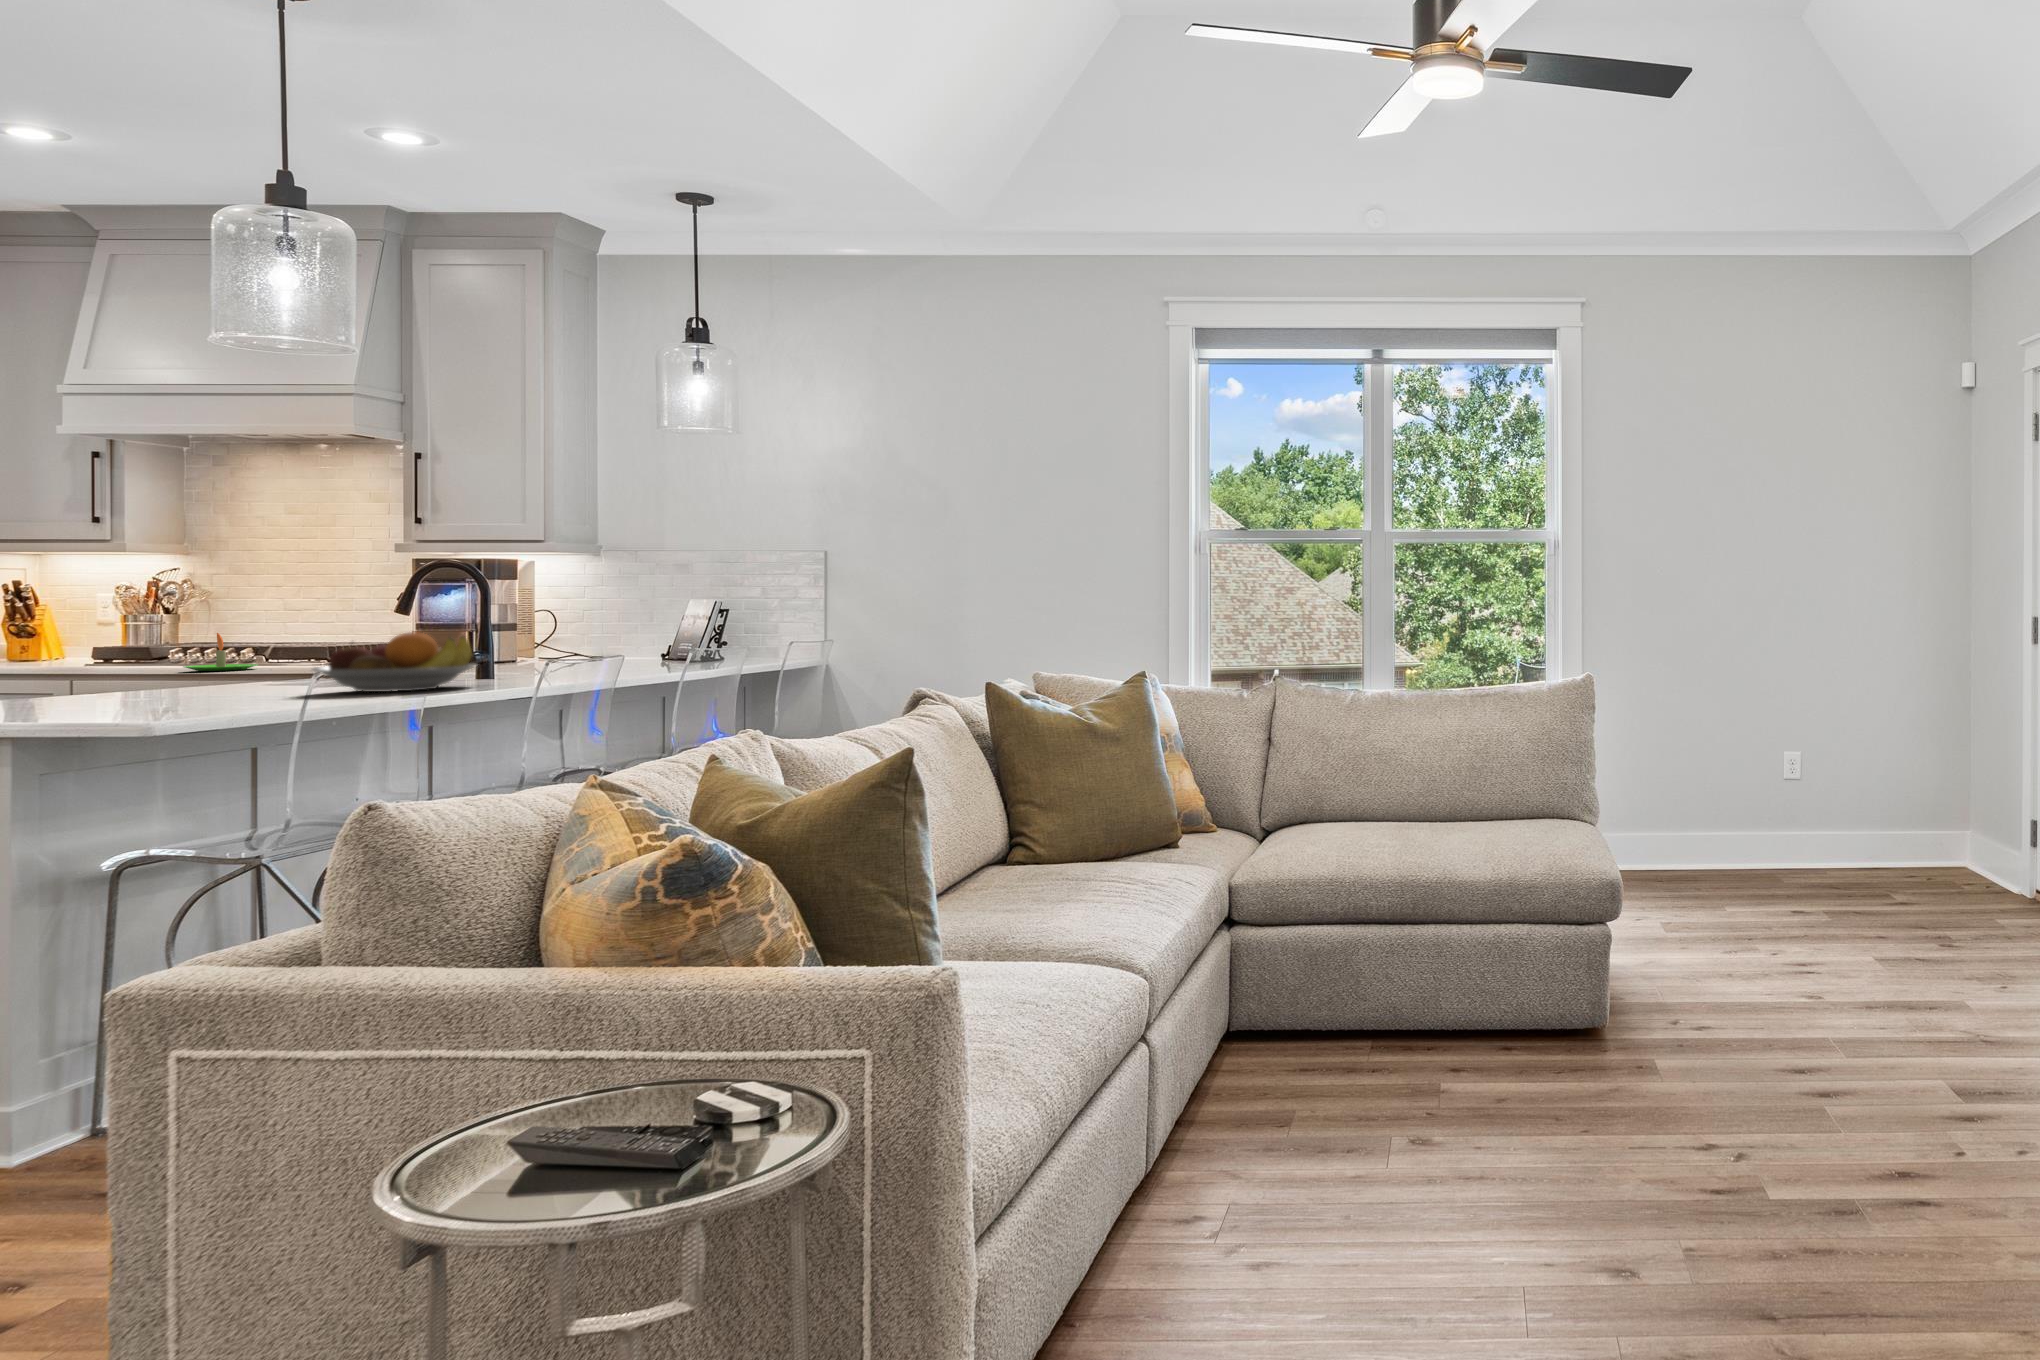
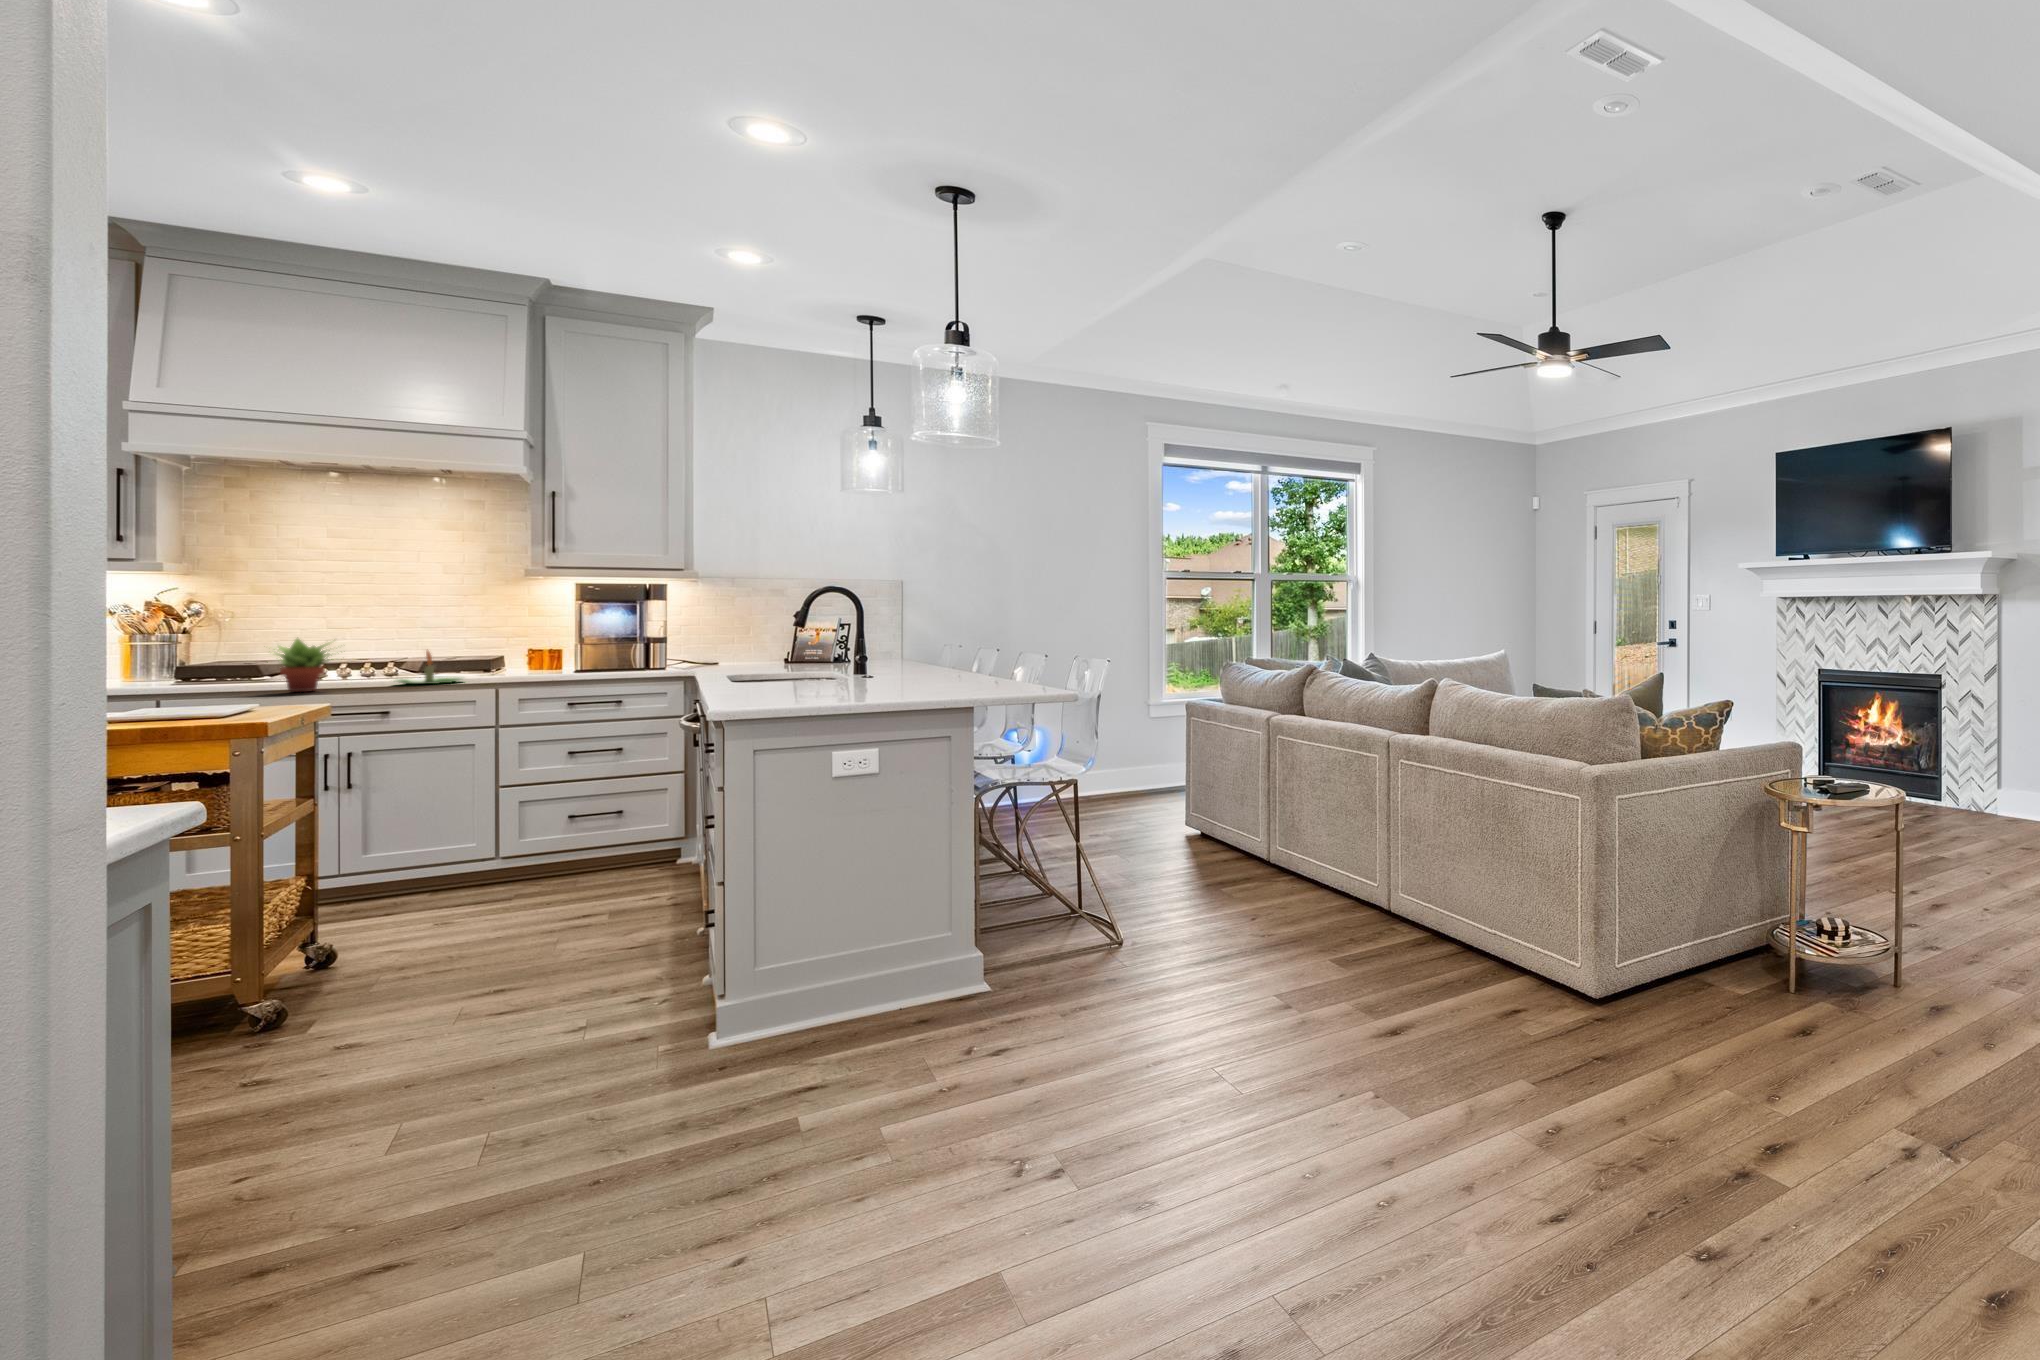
succulent plant: none [58,619,135,676] -> present [275,638,334,692]
fruit bowl: present [313,632,476,692] -> none [899,637,1003,678]

